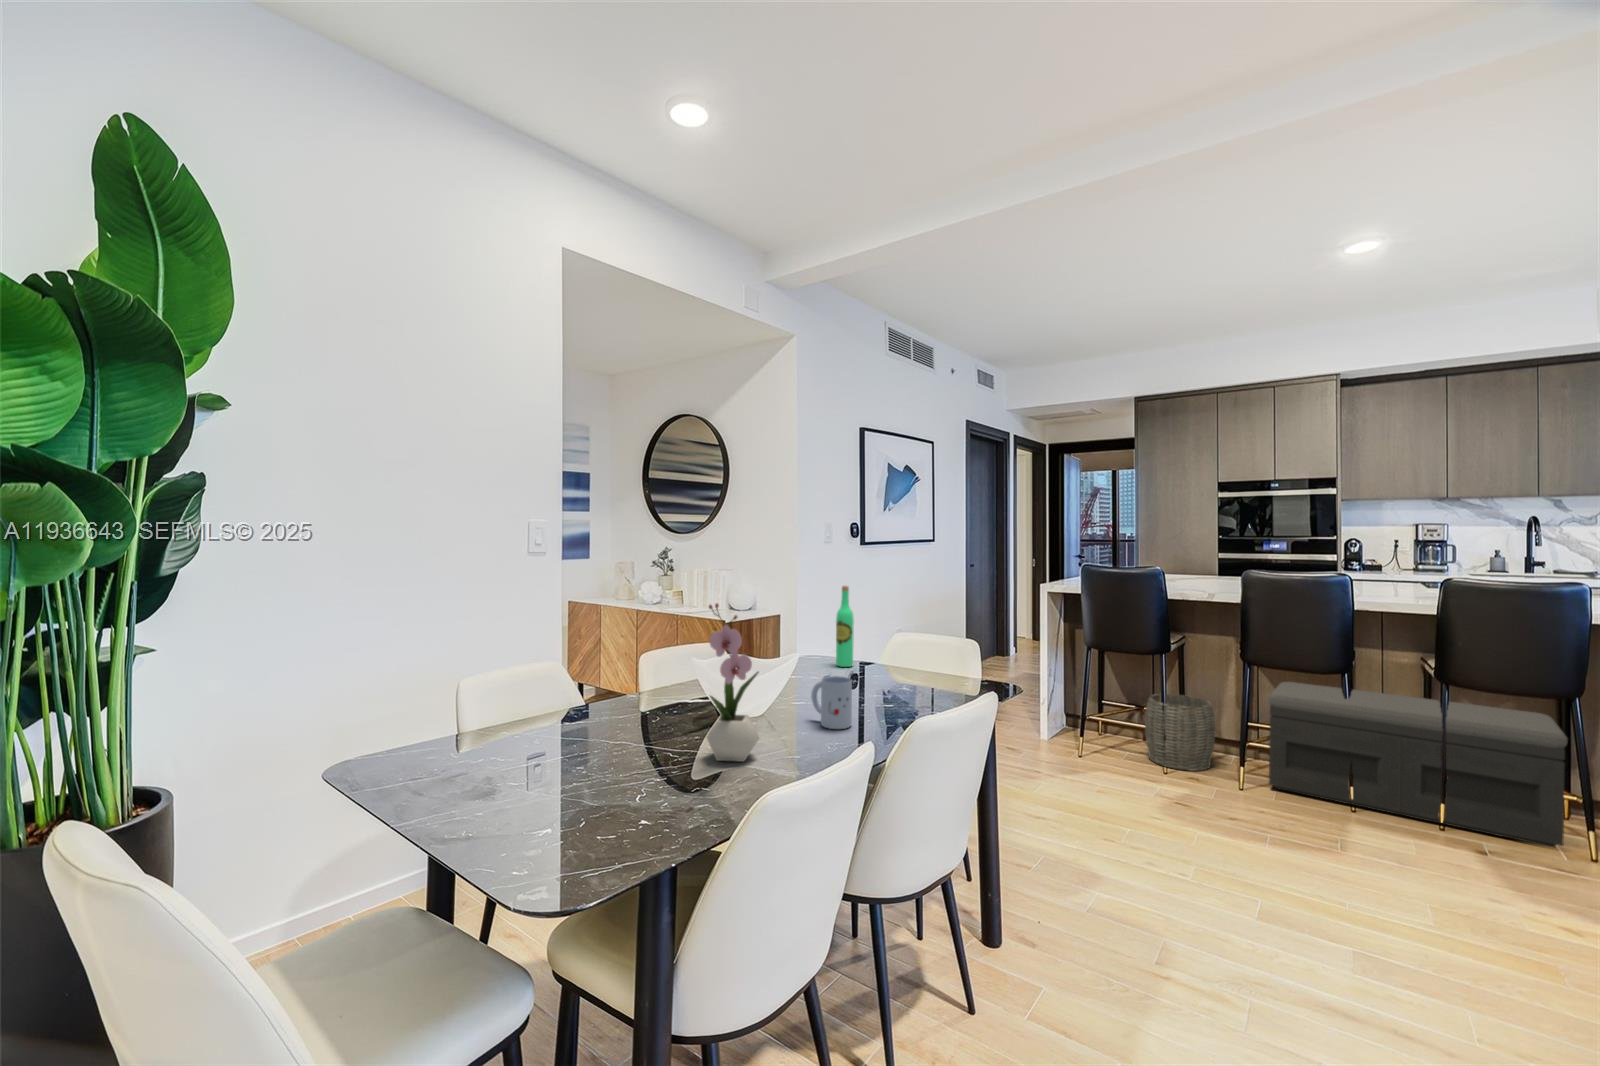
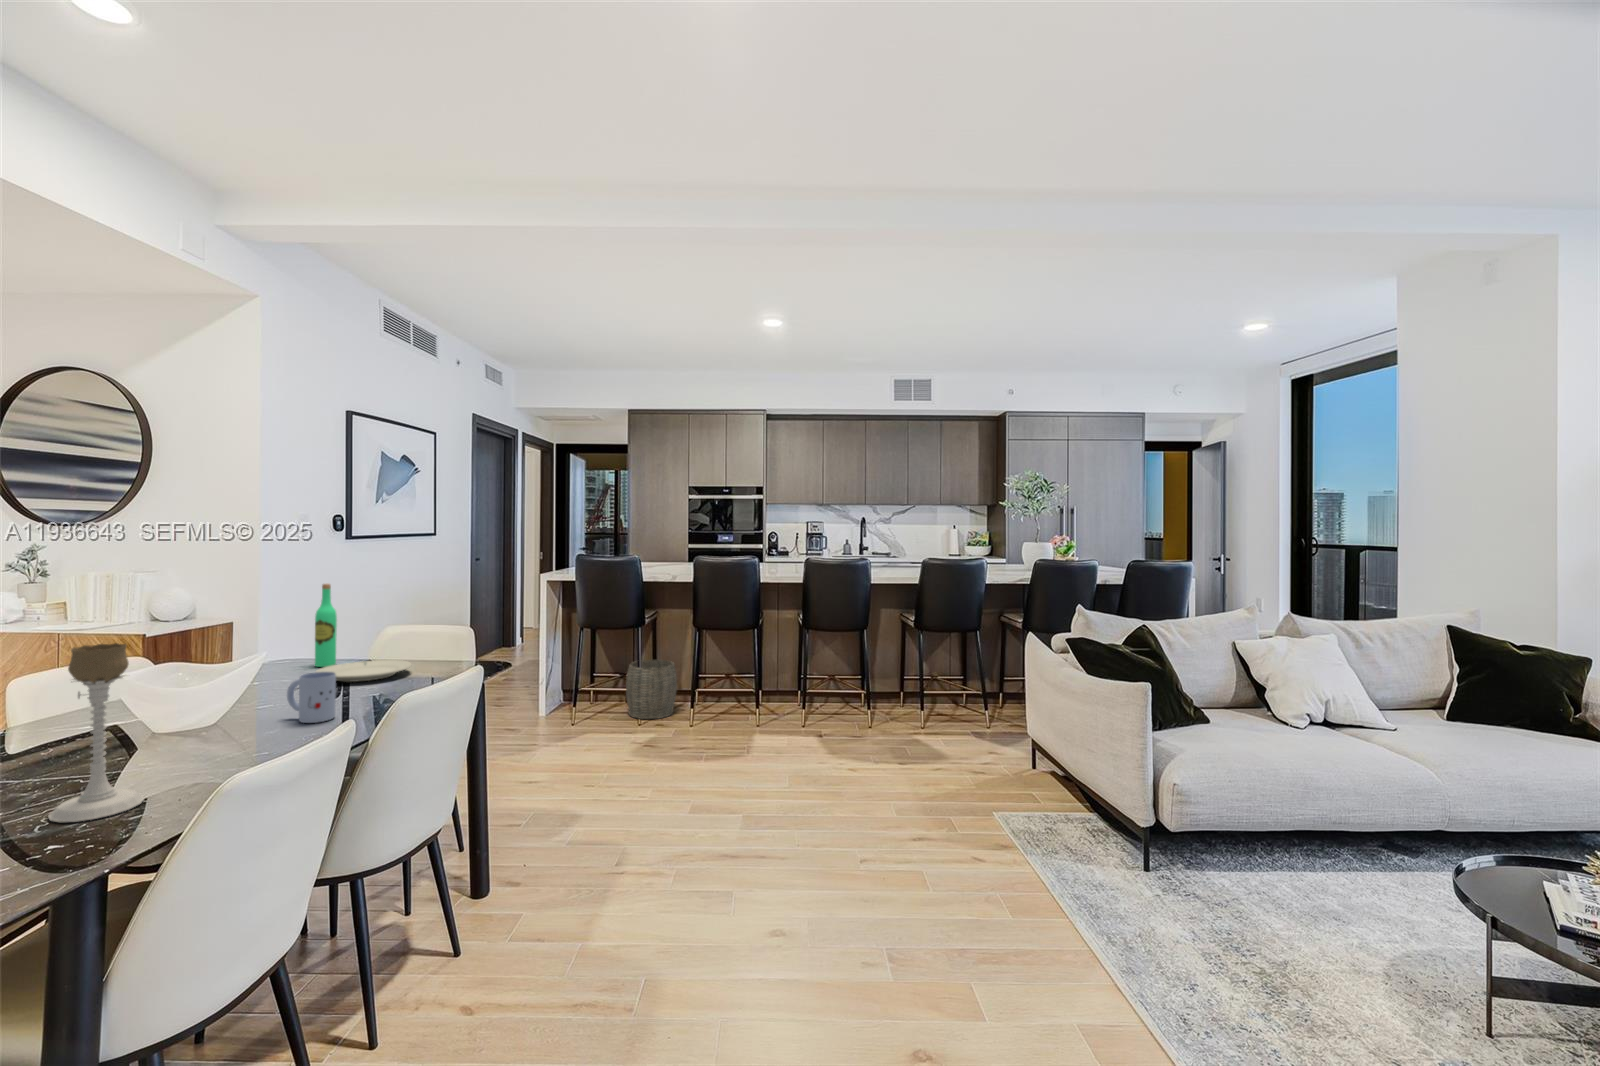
flower arrangement: present [707,603,759,761] -> none [150,607,225,772]
candle holder: none [633,635,697,802] -> present [48,643,144,822]
plate: none [836,666,920,687] -> present [316,660,411,682]
storage bench: present [1268,682,1567,848] -> none [710,641,862,725]

